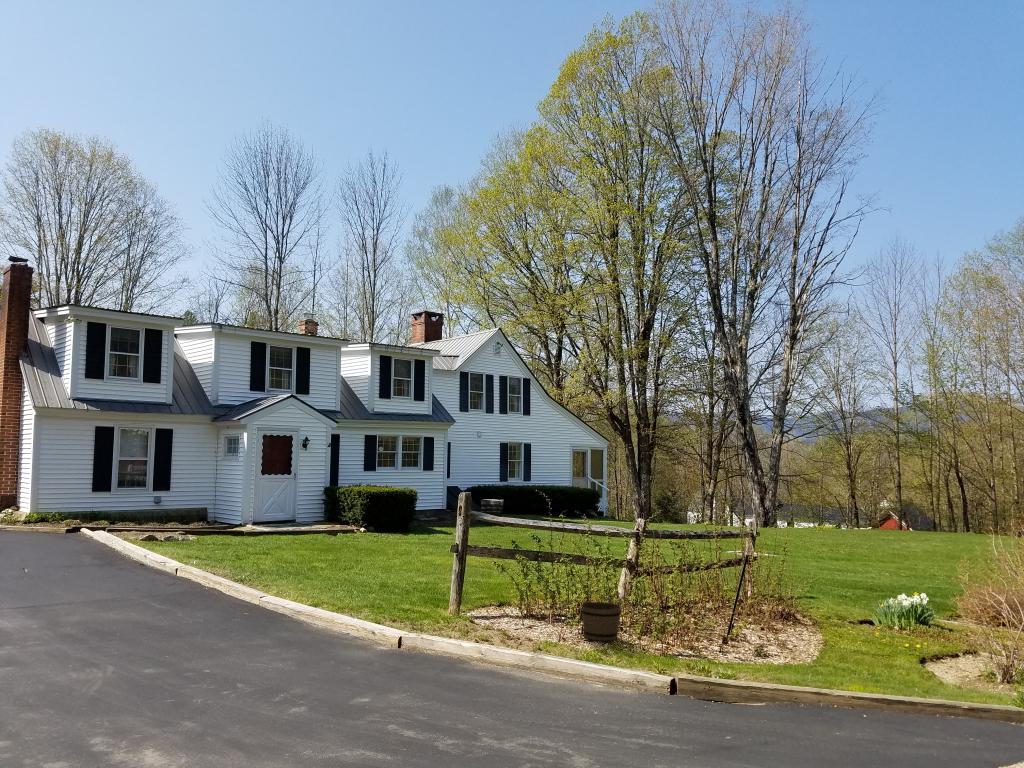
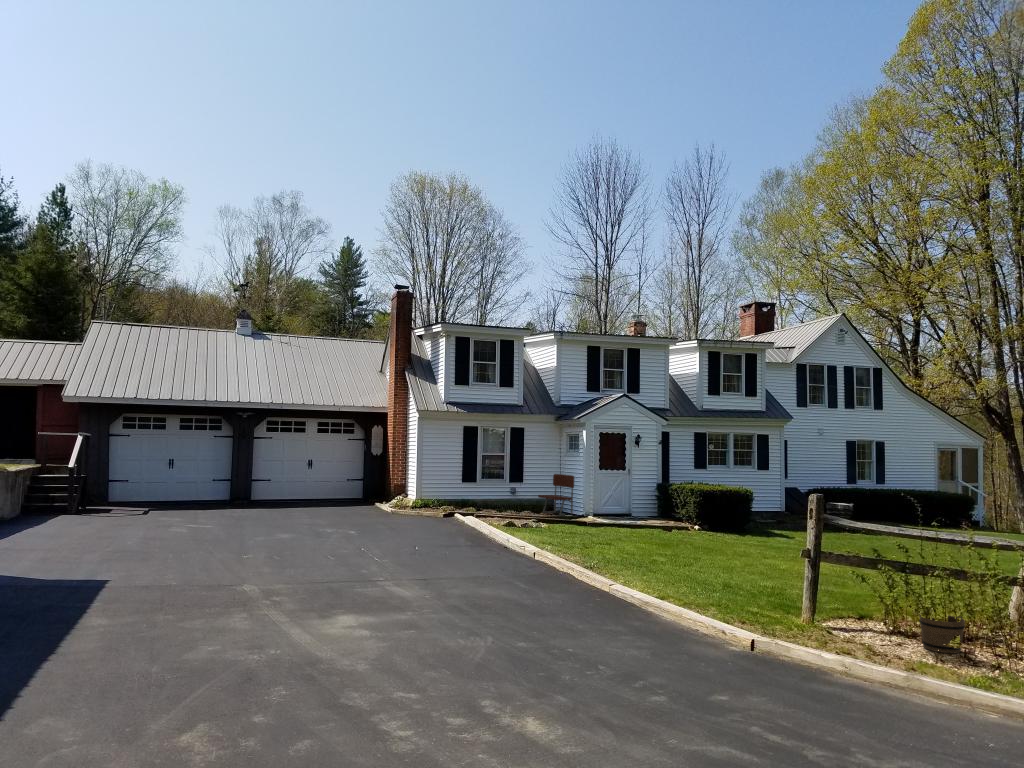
bench: none [188,479,231,525] -> present [538,474,574,516]

